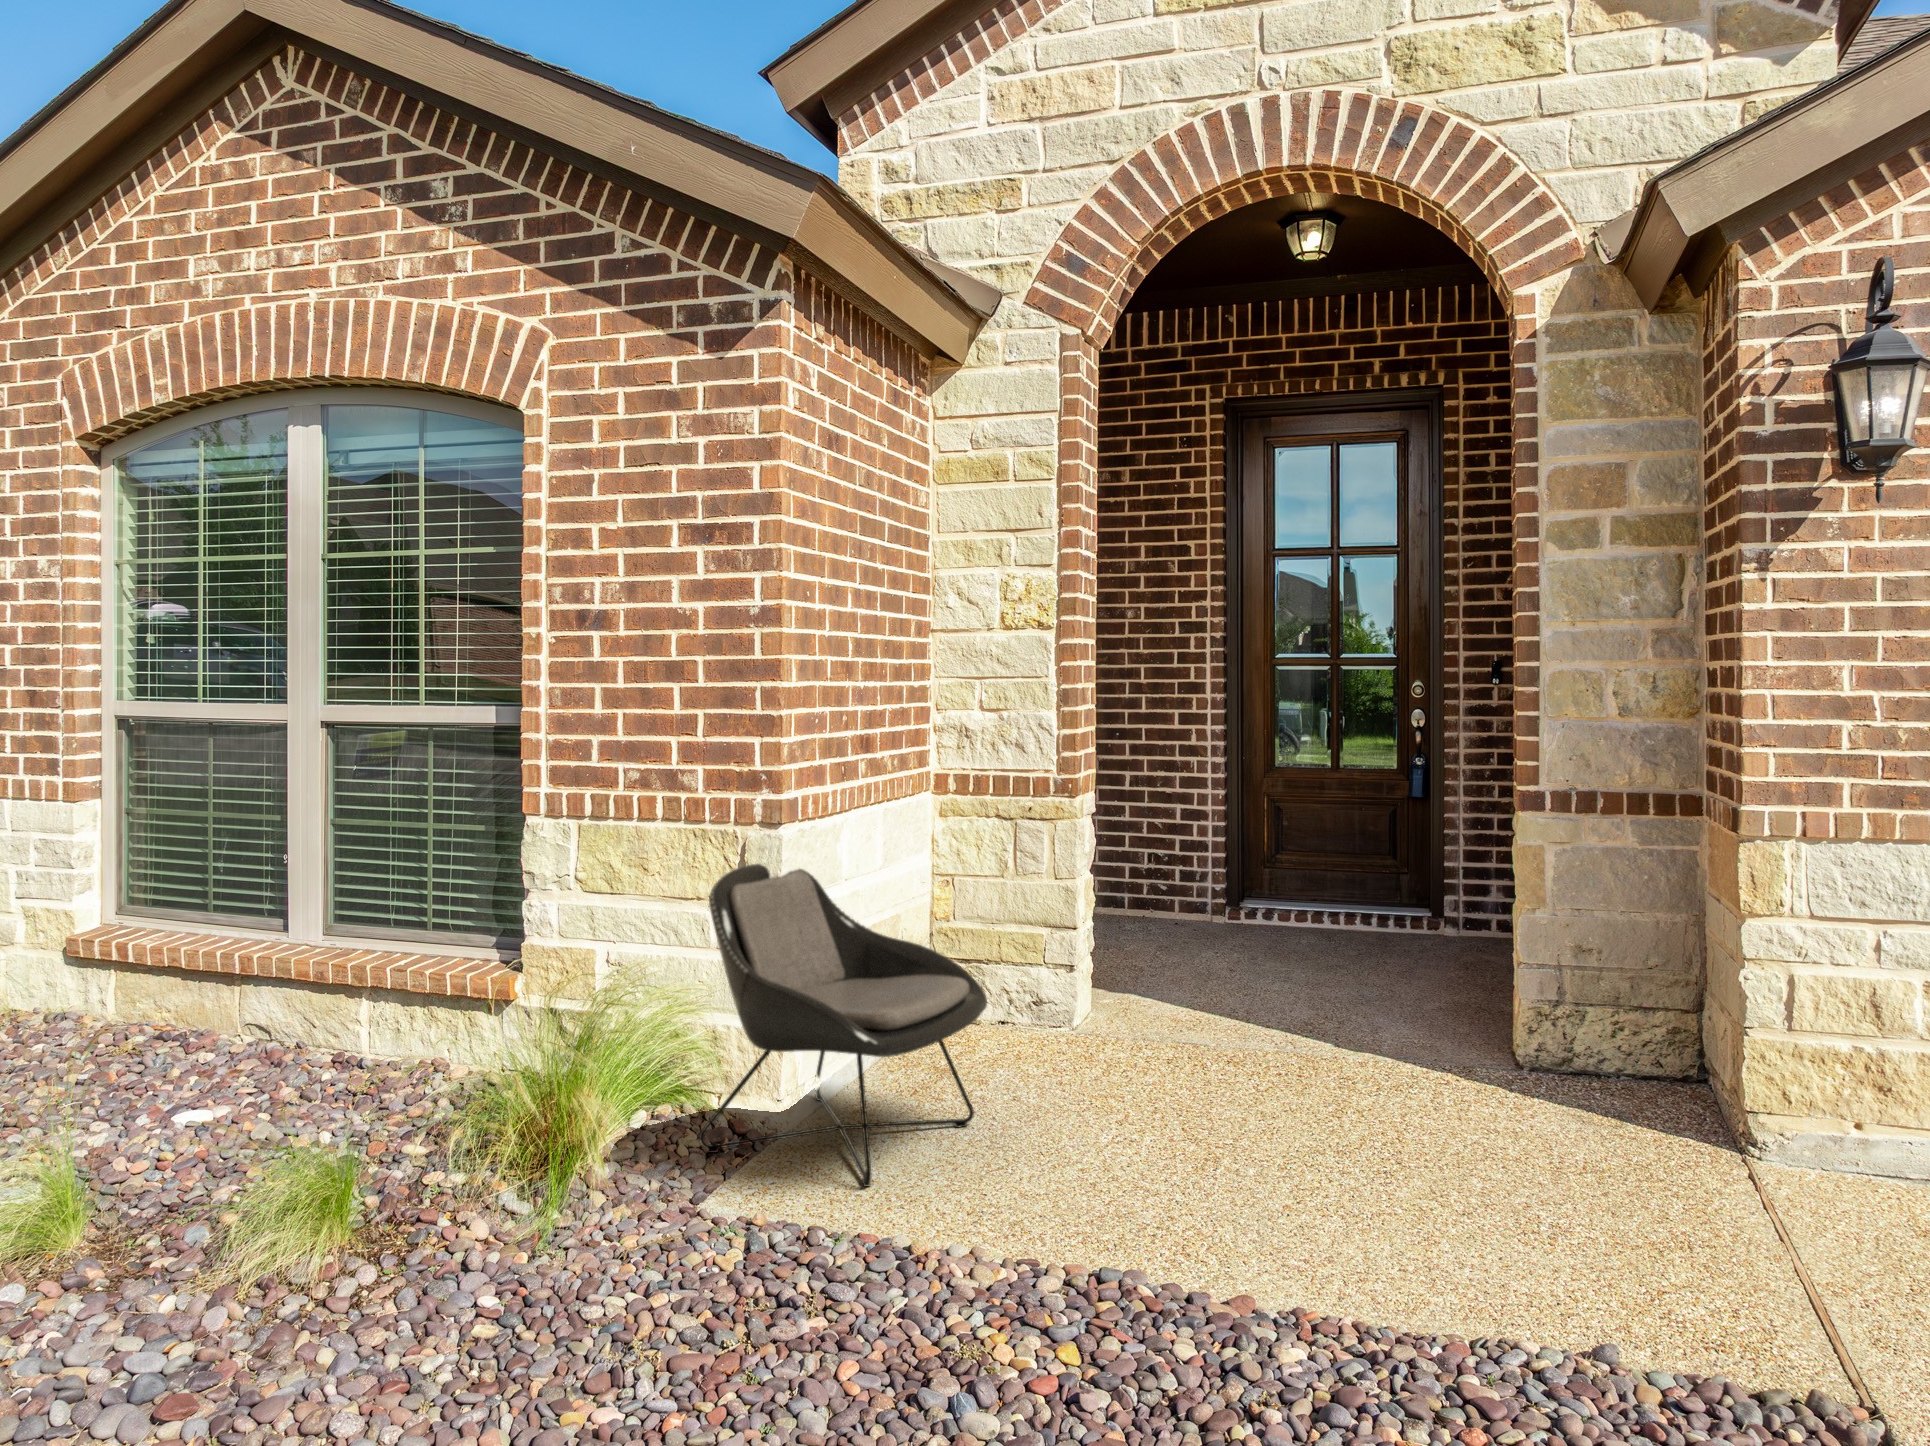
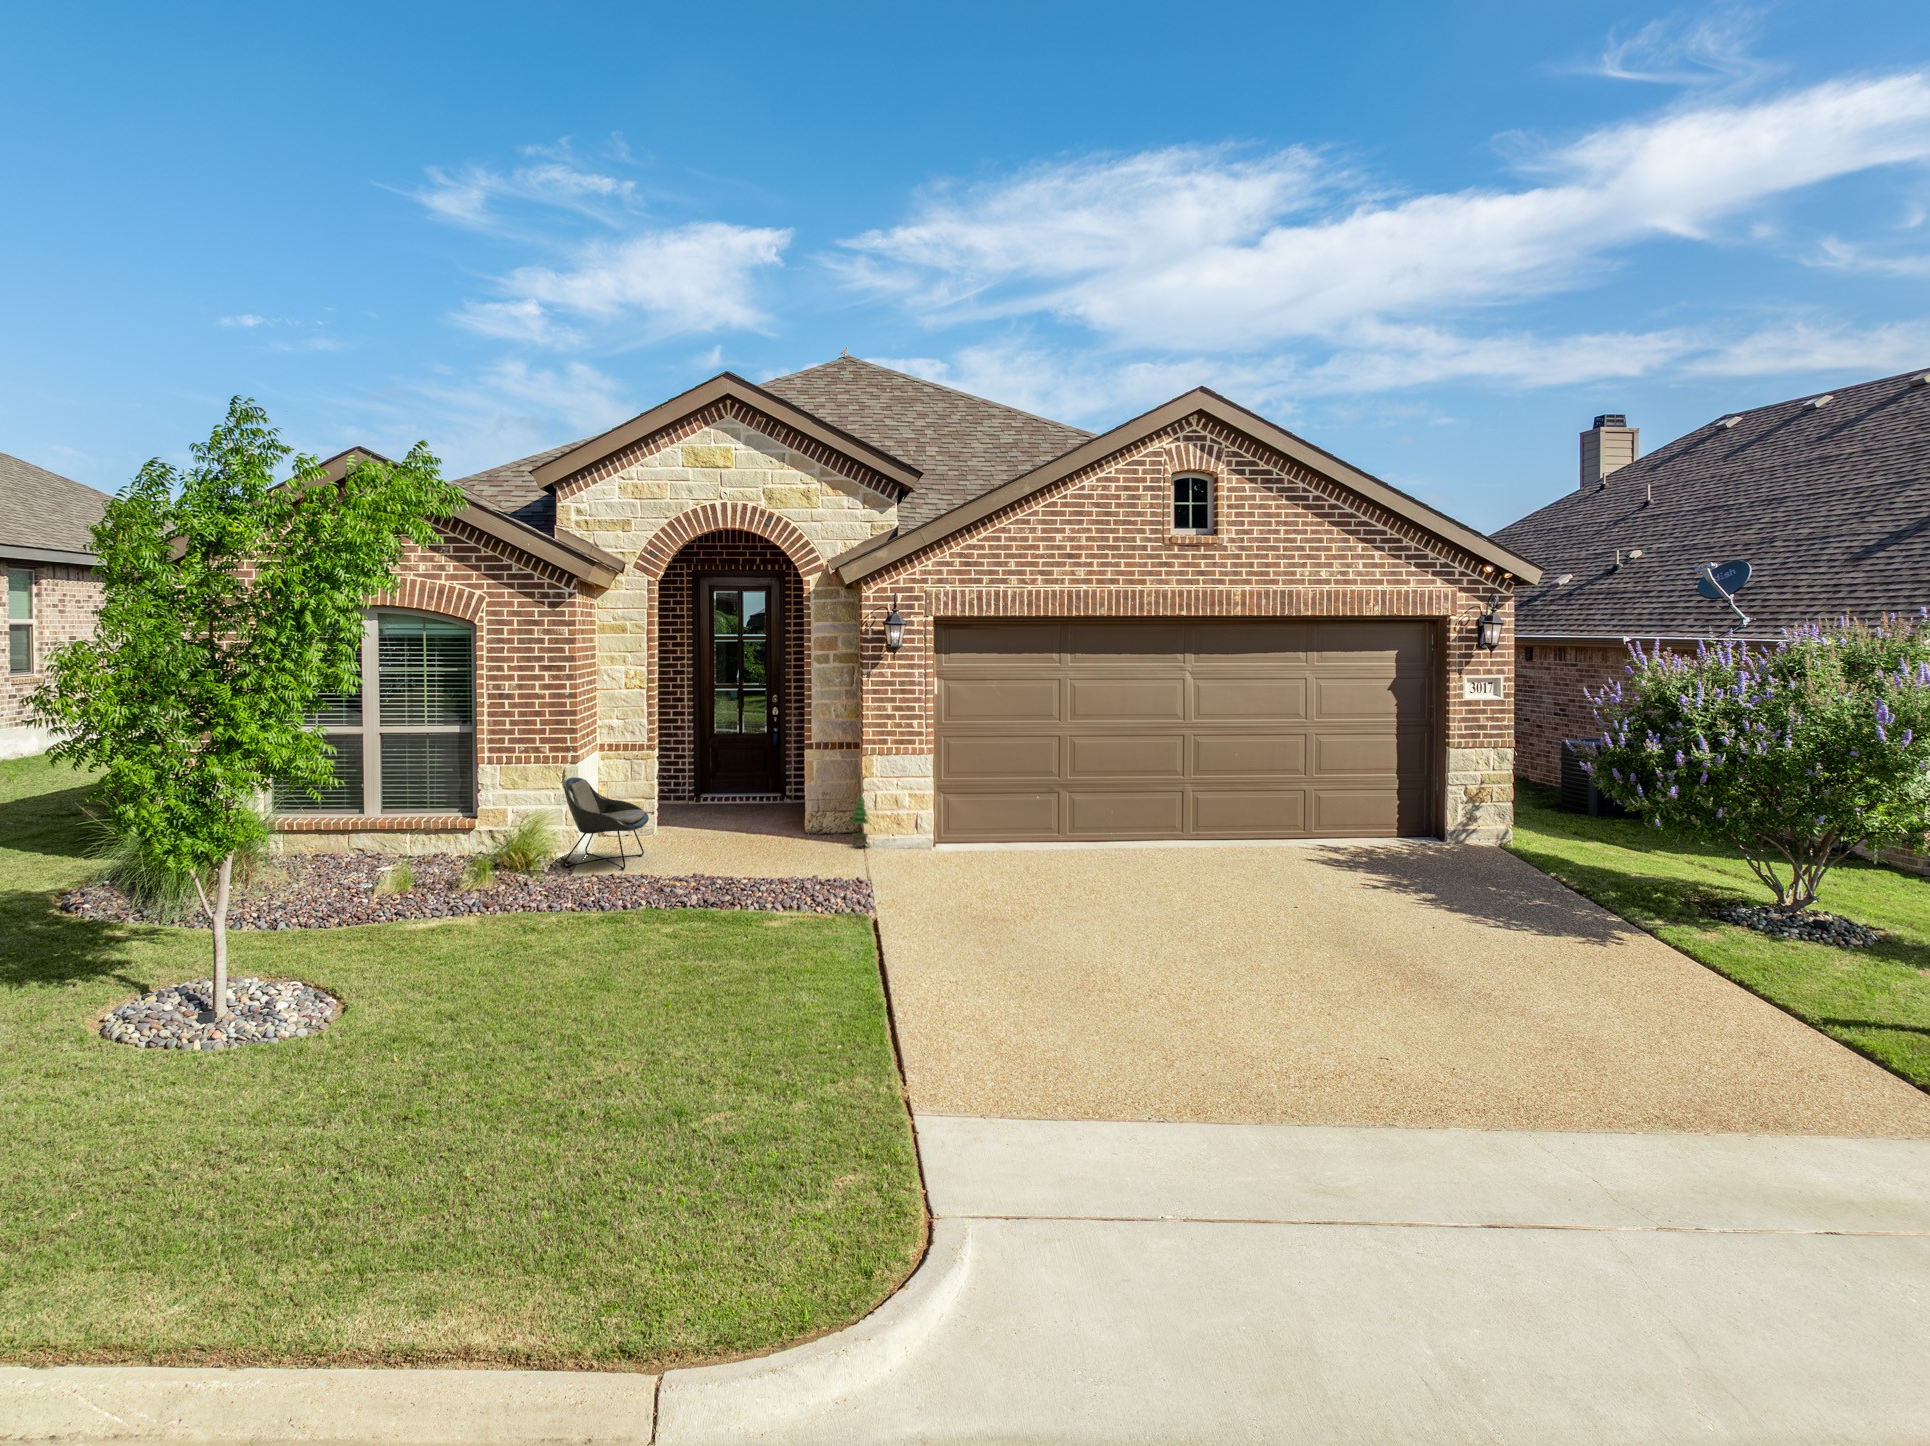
potted tree: none [1701,974,1783,1174] -> present [852,796,868,847]

